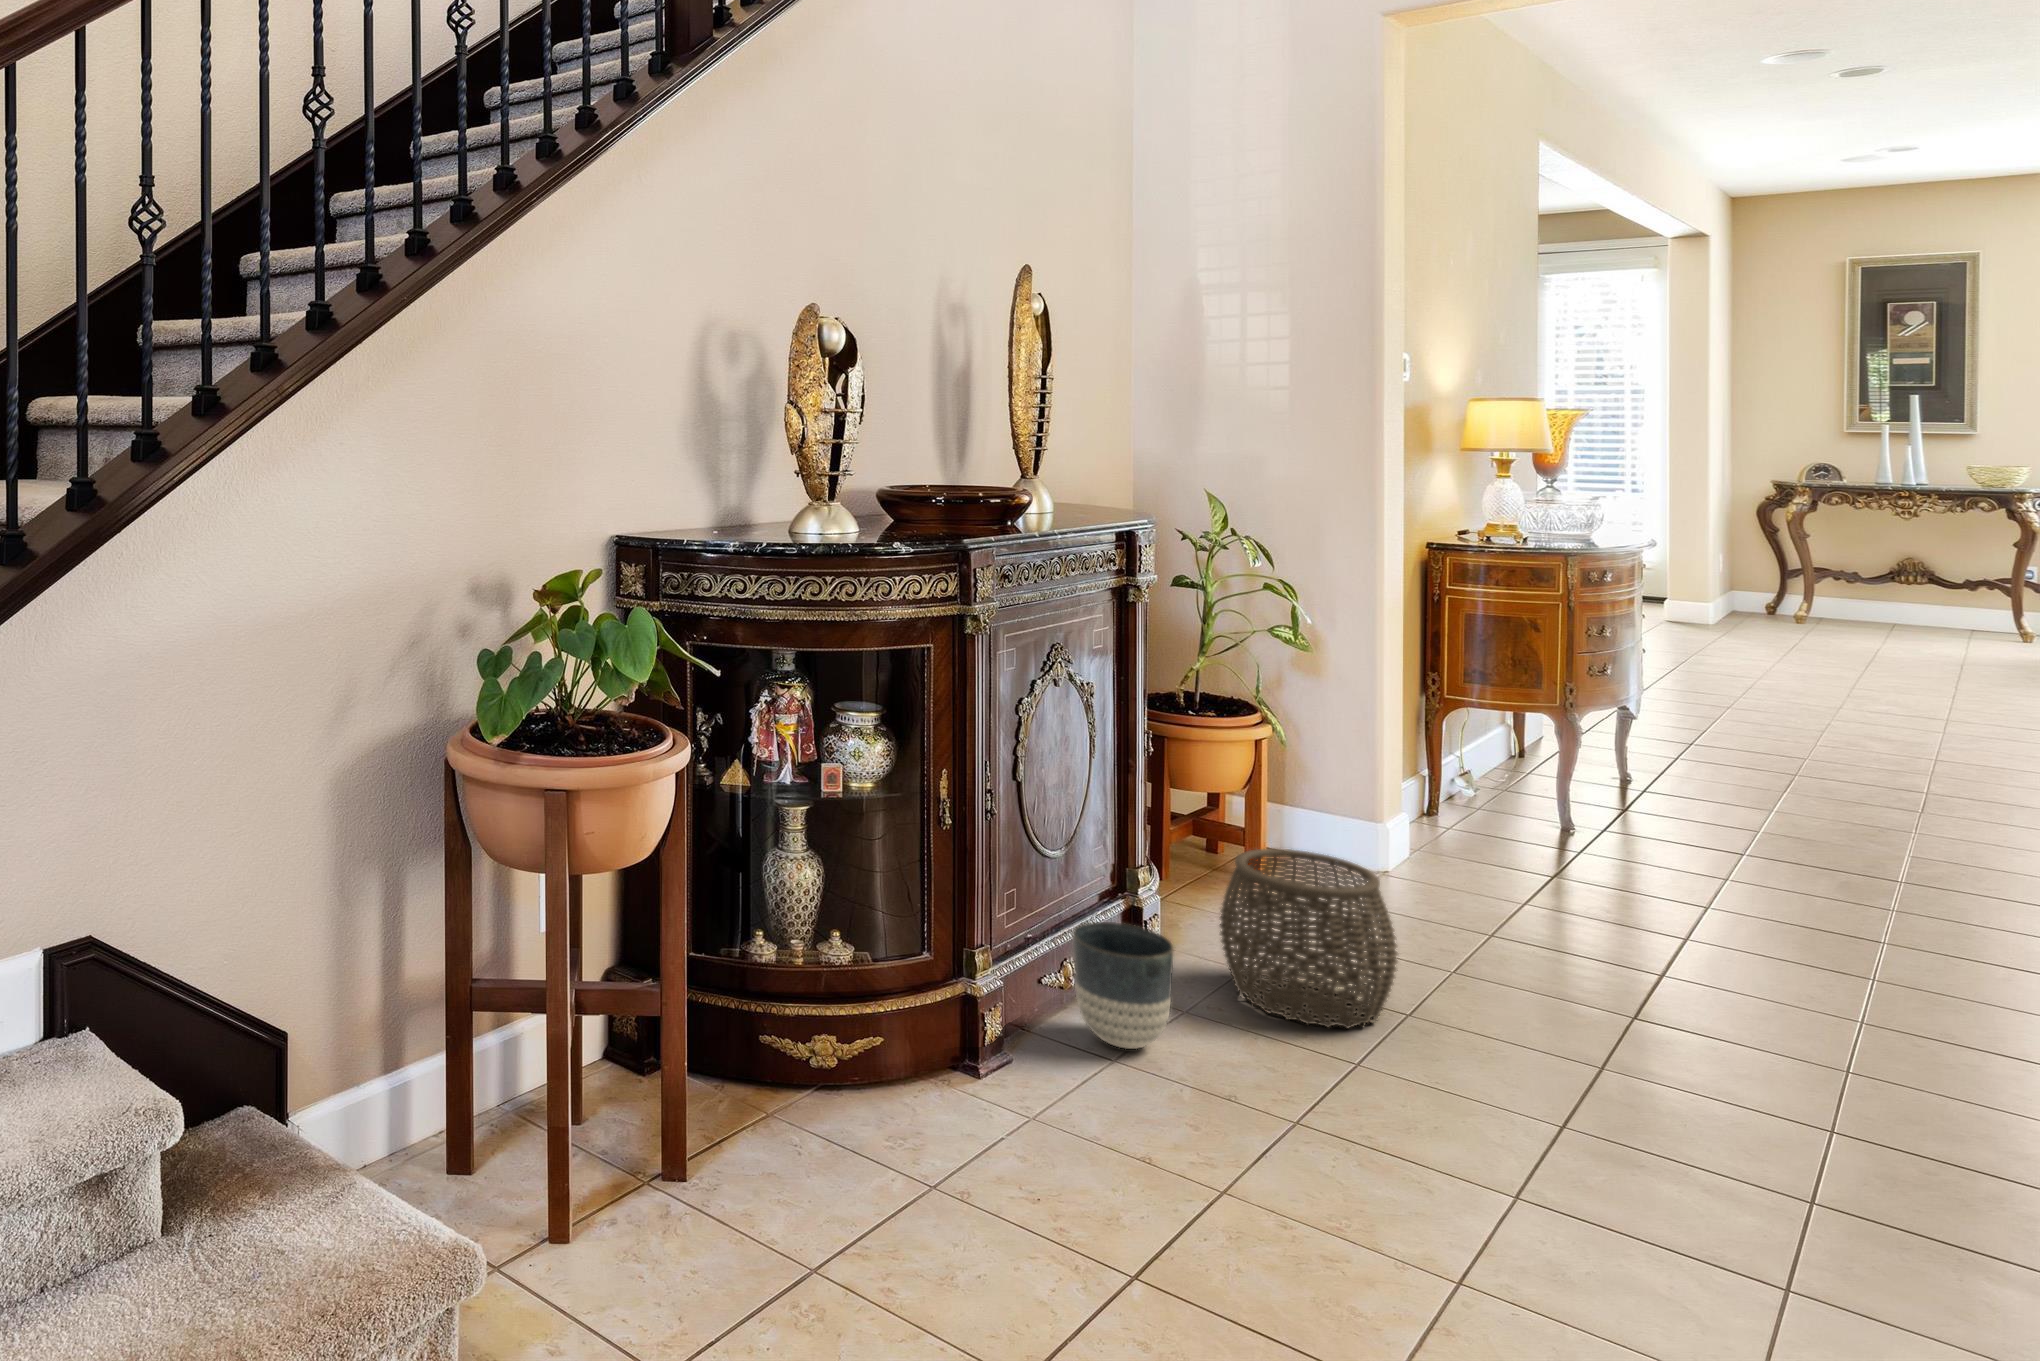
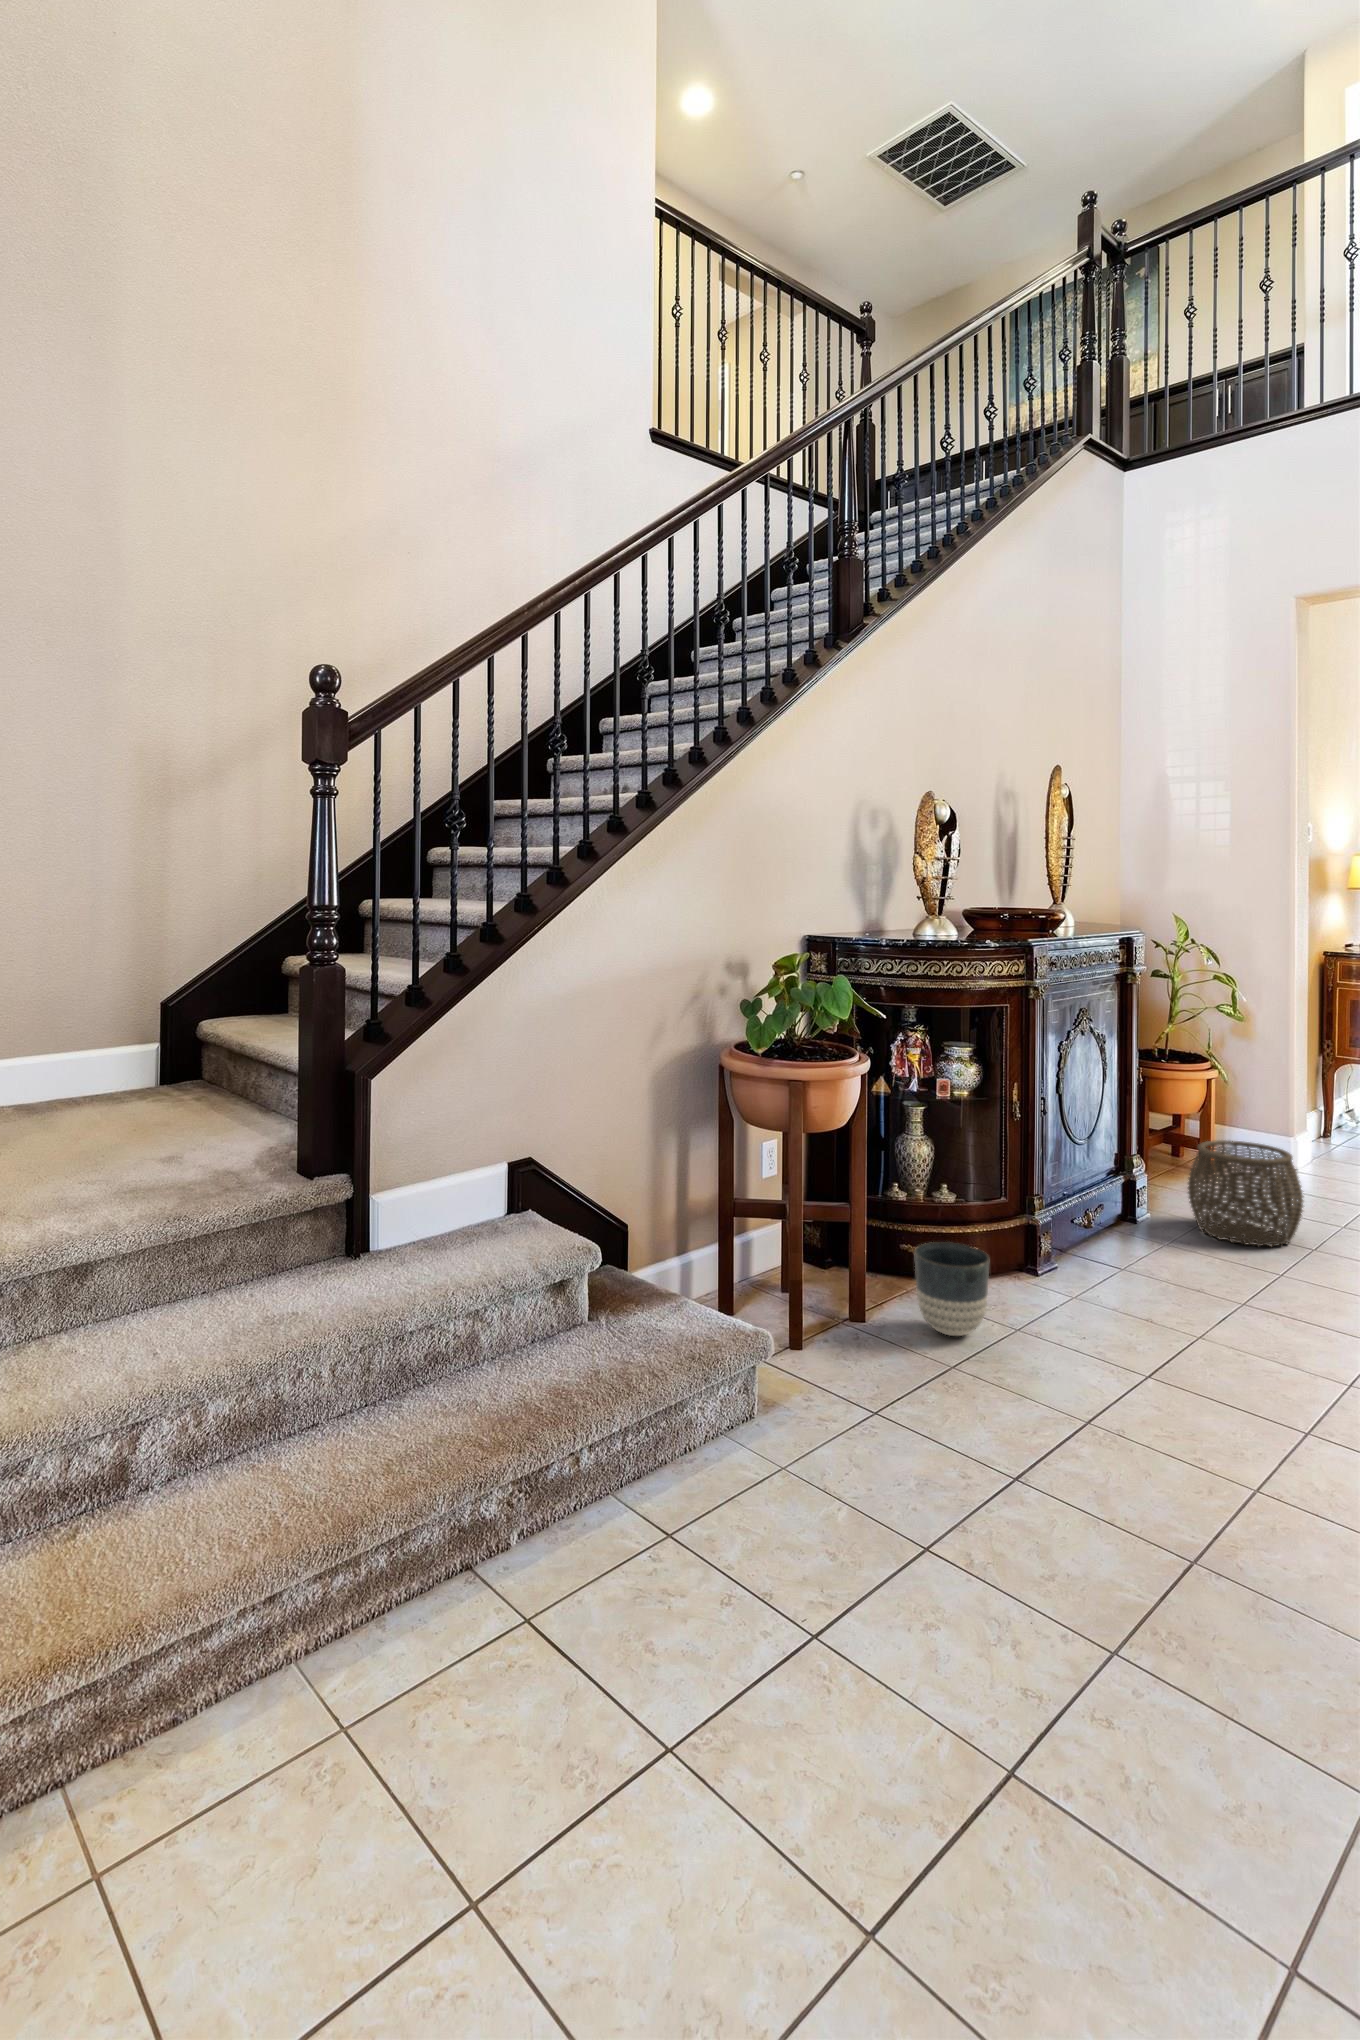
planter: present [1072,922,1174,1049] -> present [914,1242,989,1336]

